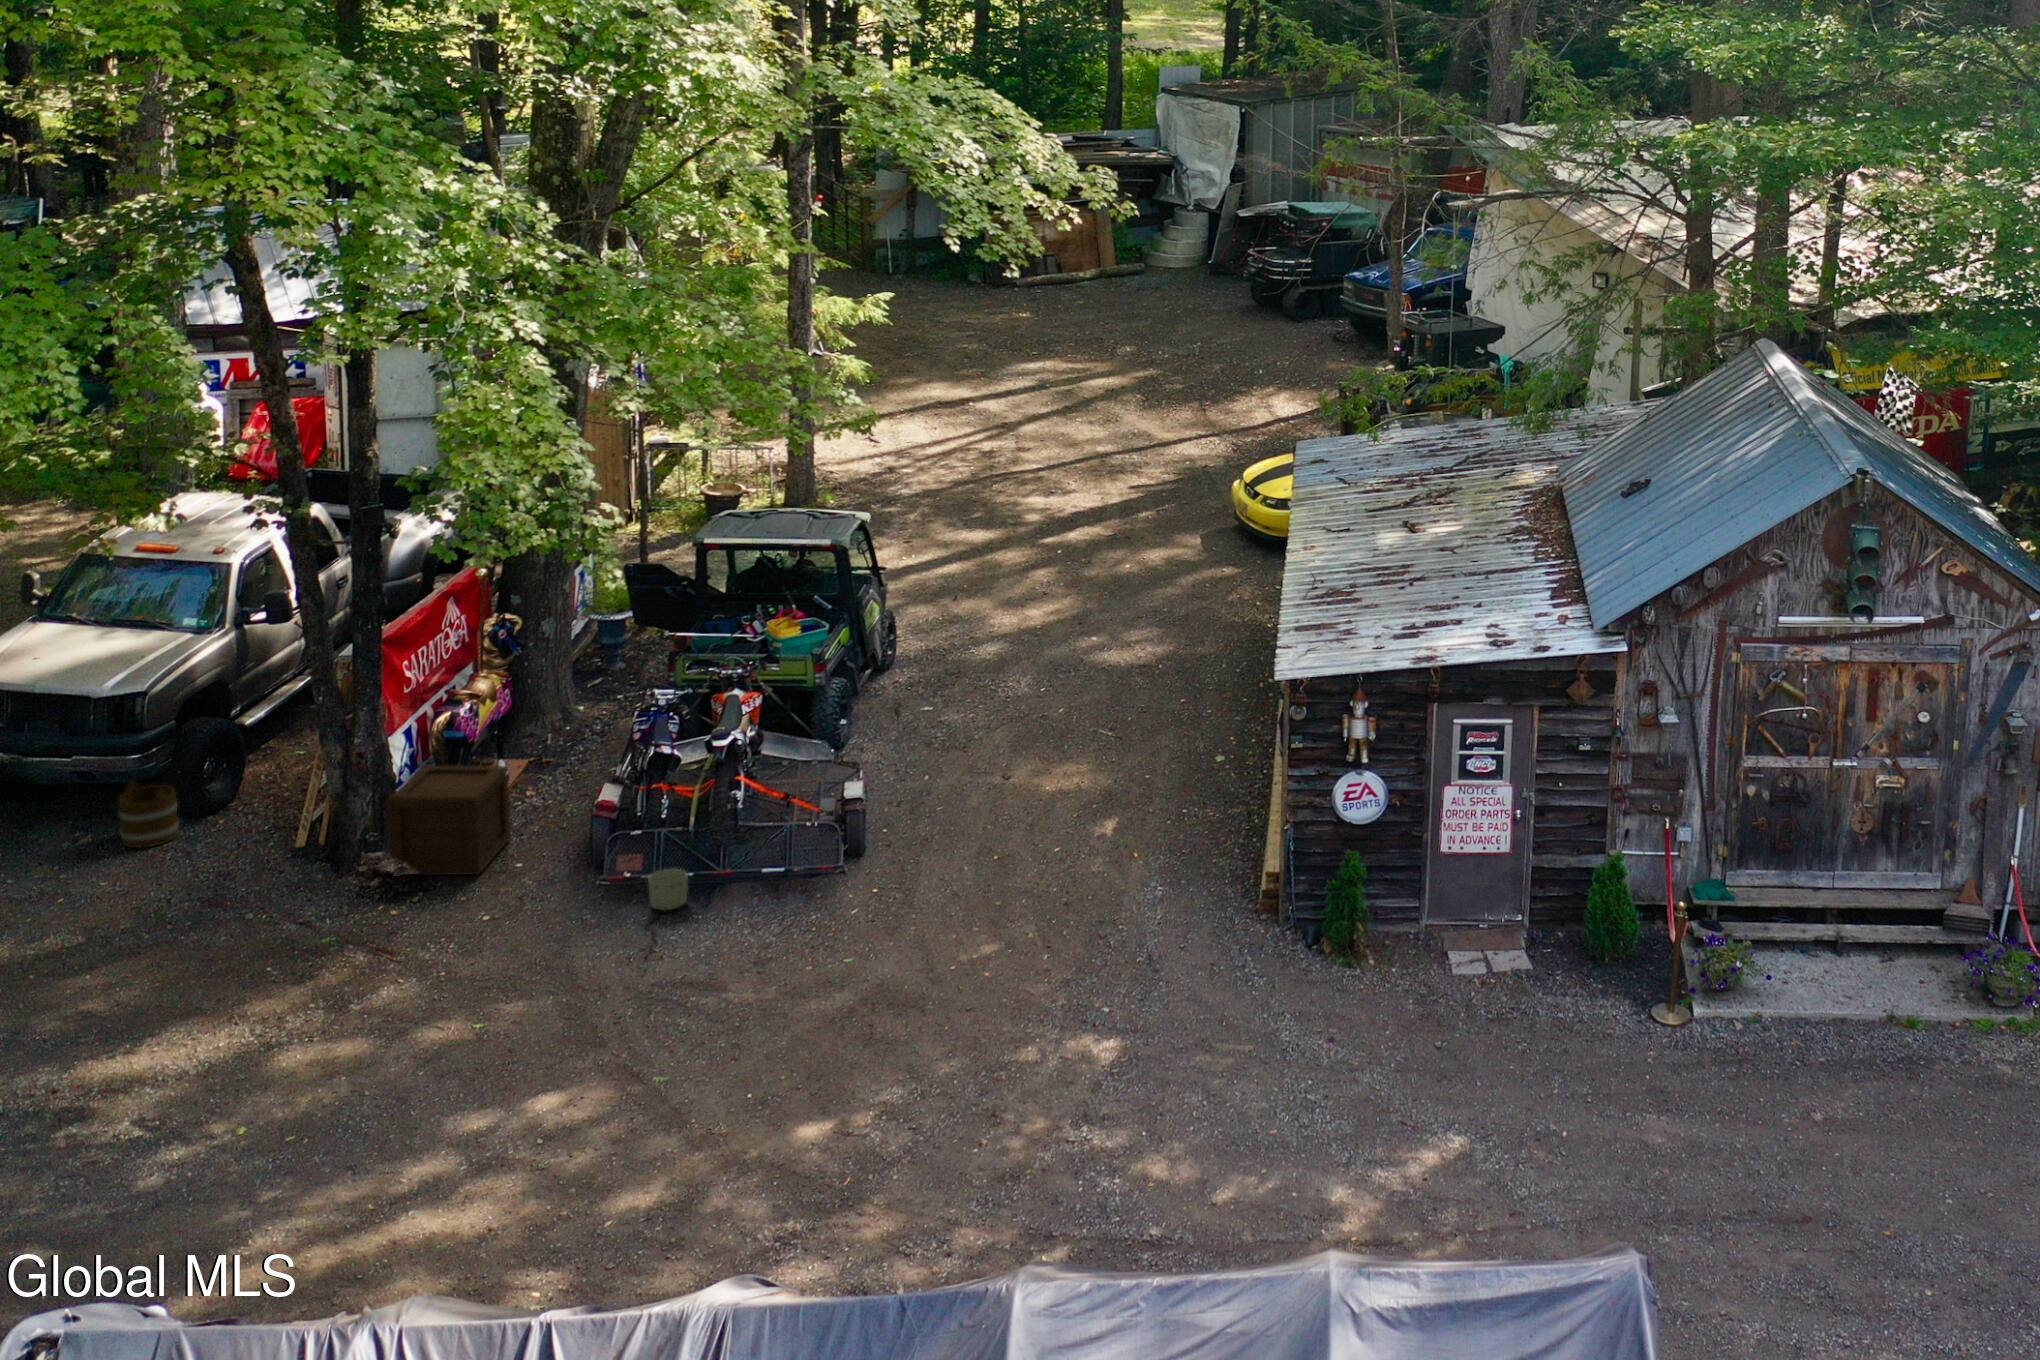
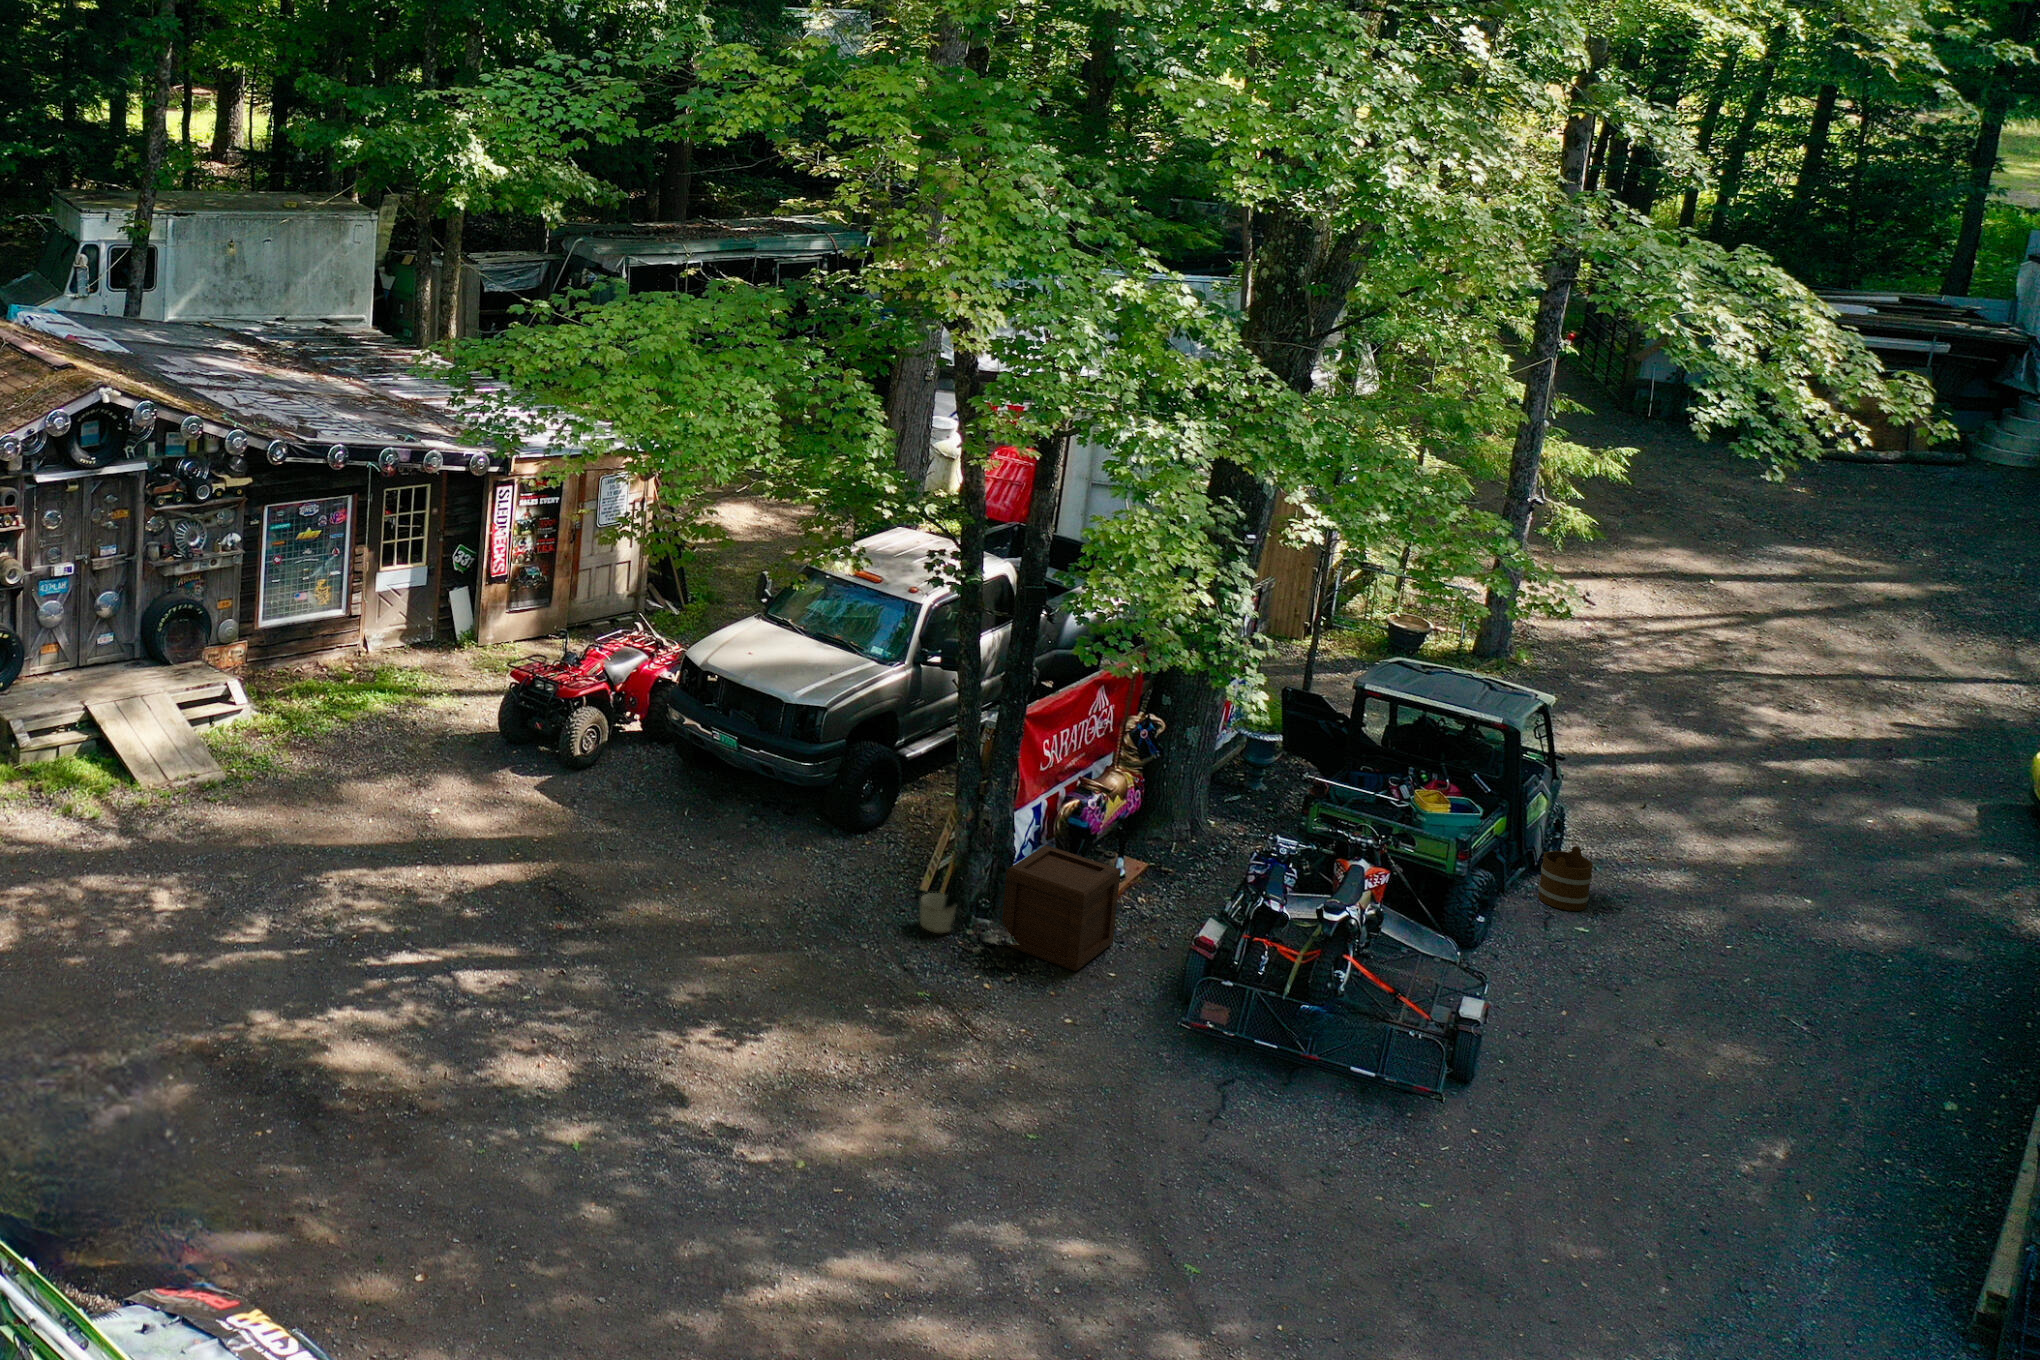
bucket: present [118,781,179,848] -> present [1538,846,1593,911]
planter: present [648,869,688,910] -> present [920,893,955,933]

